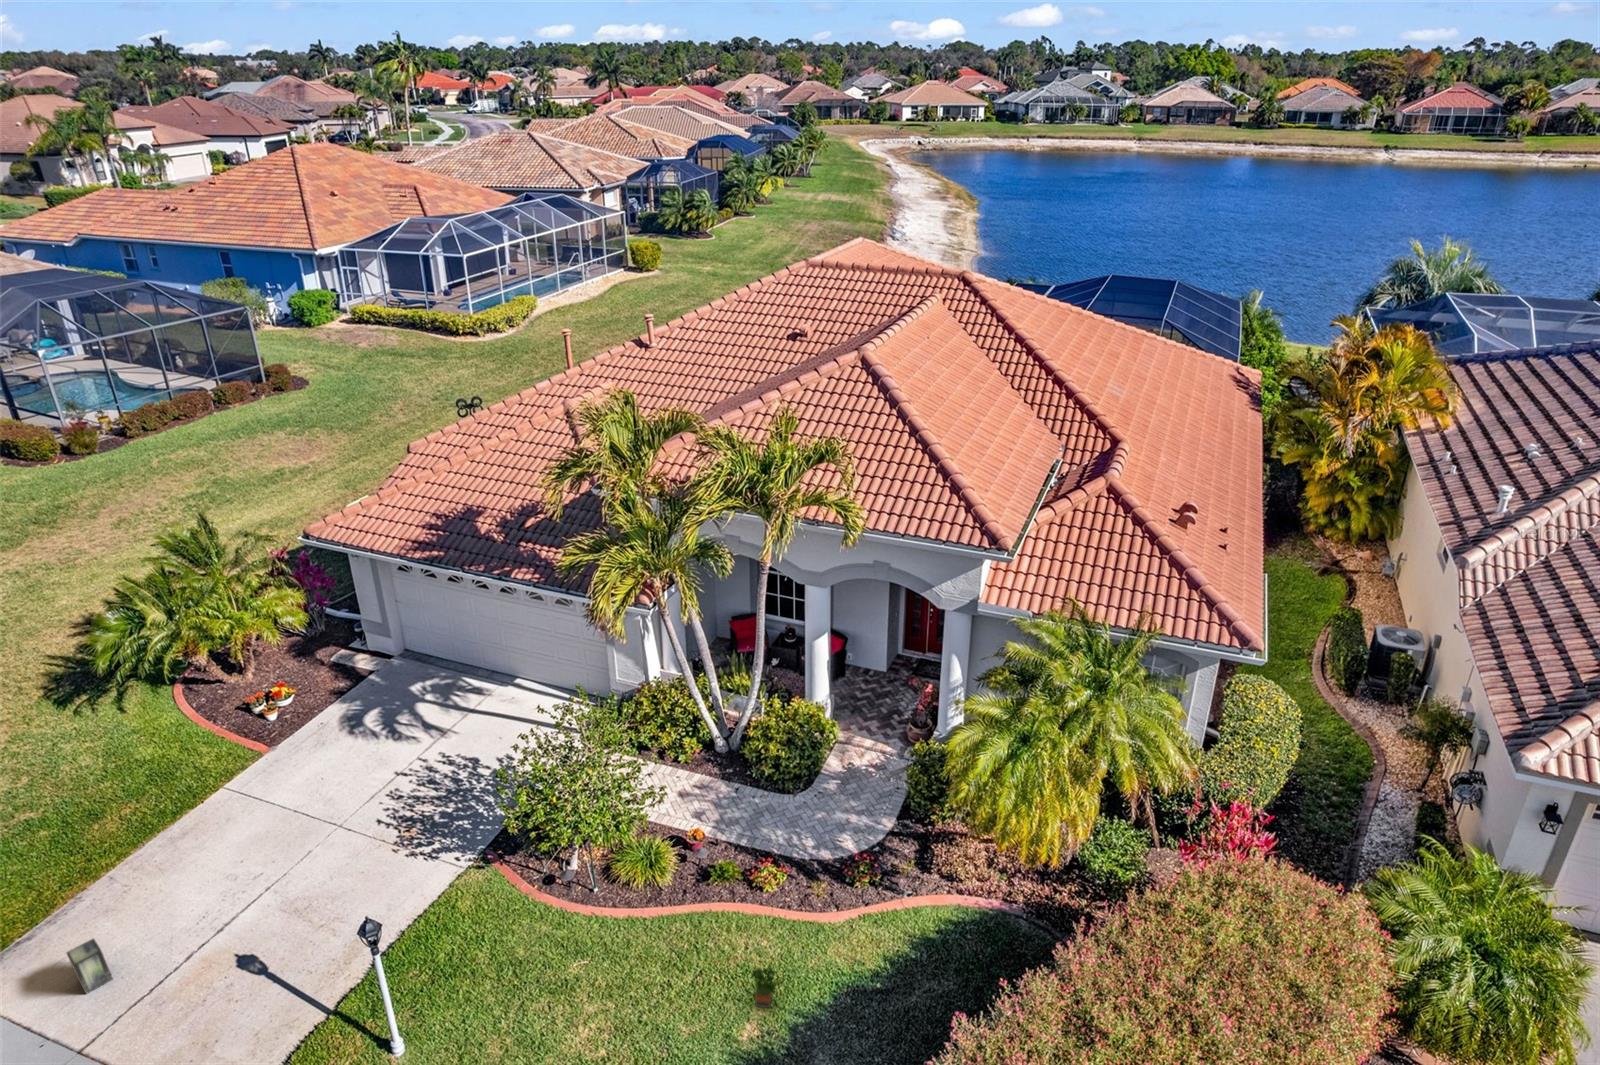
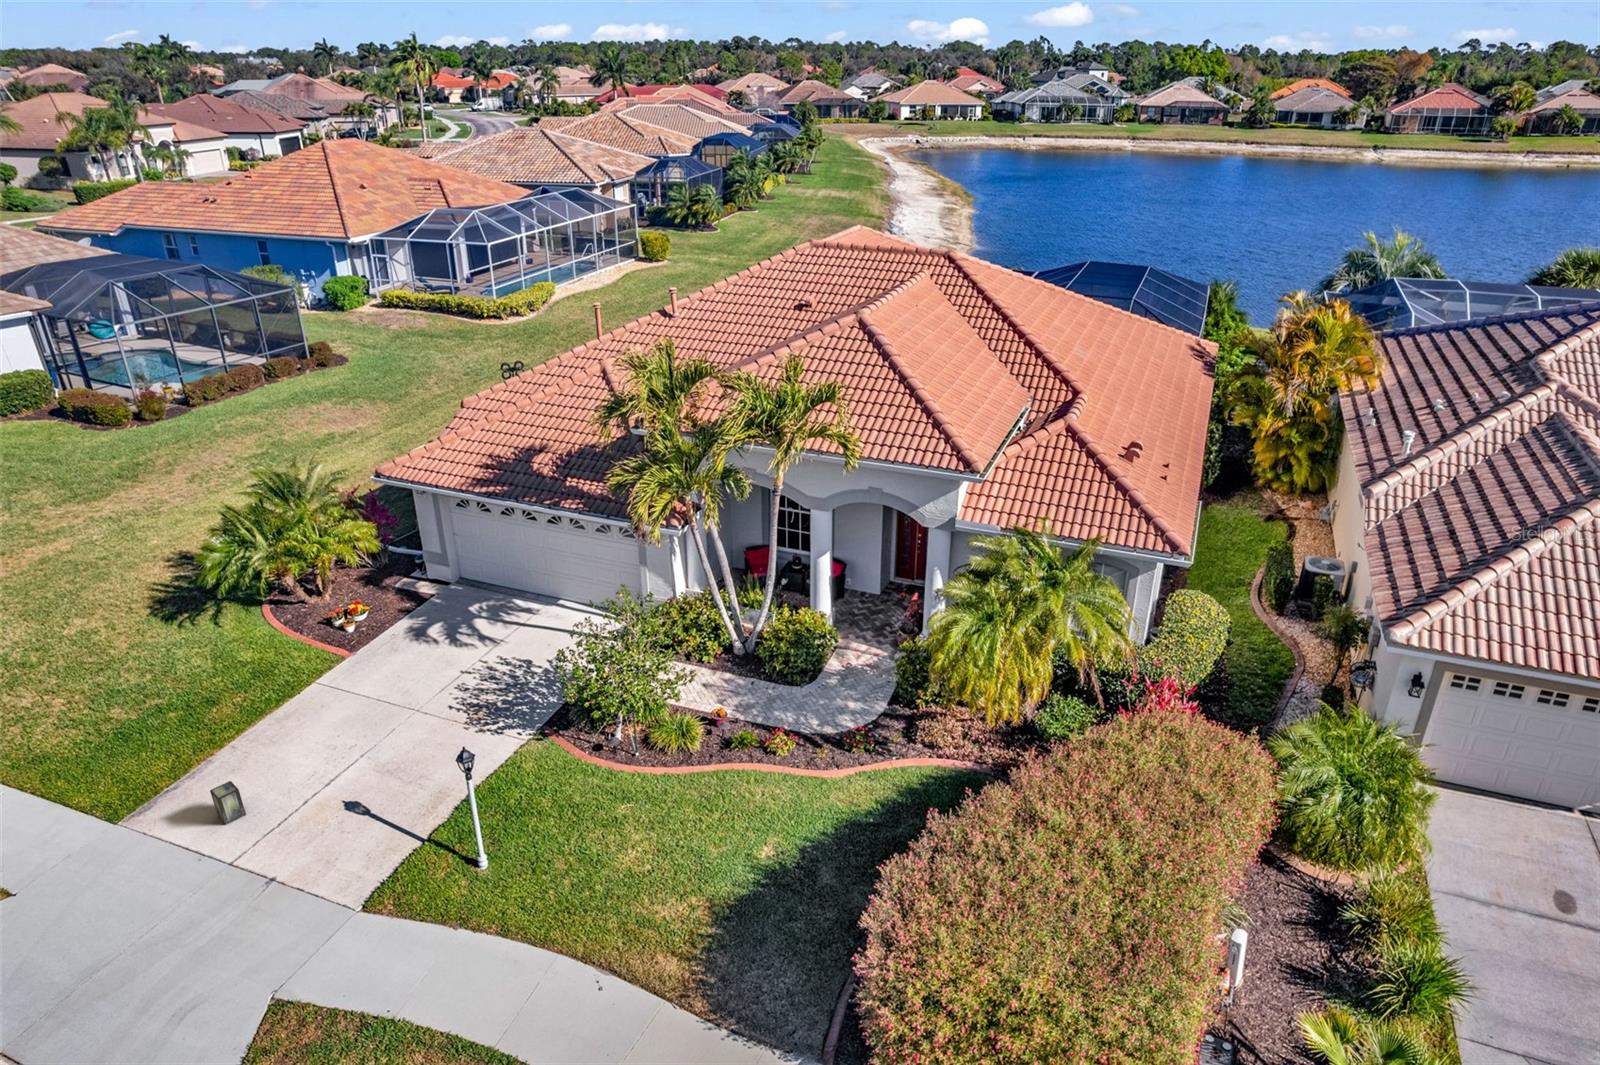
potted tree: present [751,968,777,1008] -> none [767,801,790,834]

